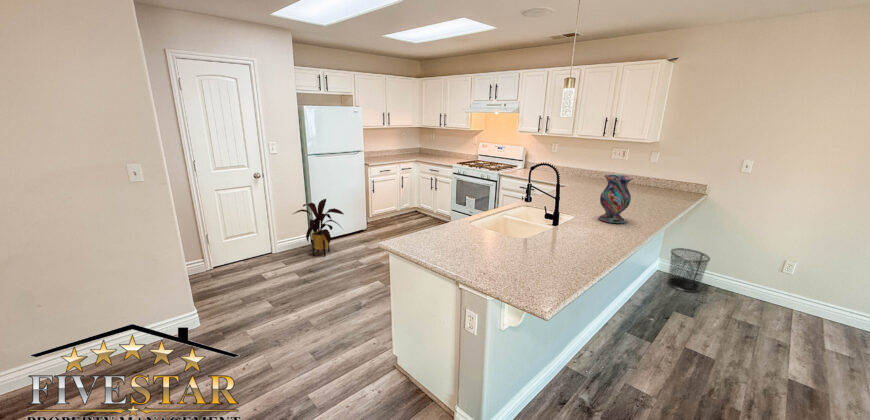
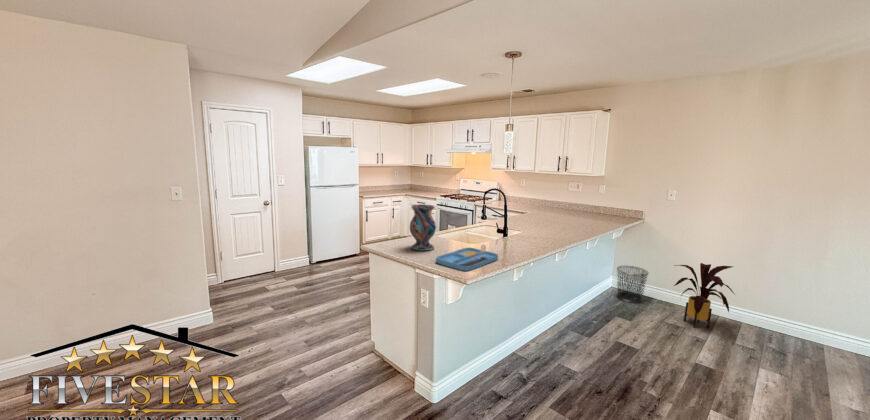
vase: present [599,174,632,223] -> present [410,204,436,251]
house plant: present [293,199,344,256] -> present [674,263,734,328]
tray: none [486,249,568,293] -> present [436,248,498,271]

